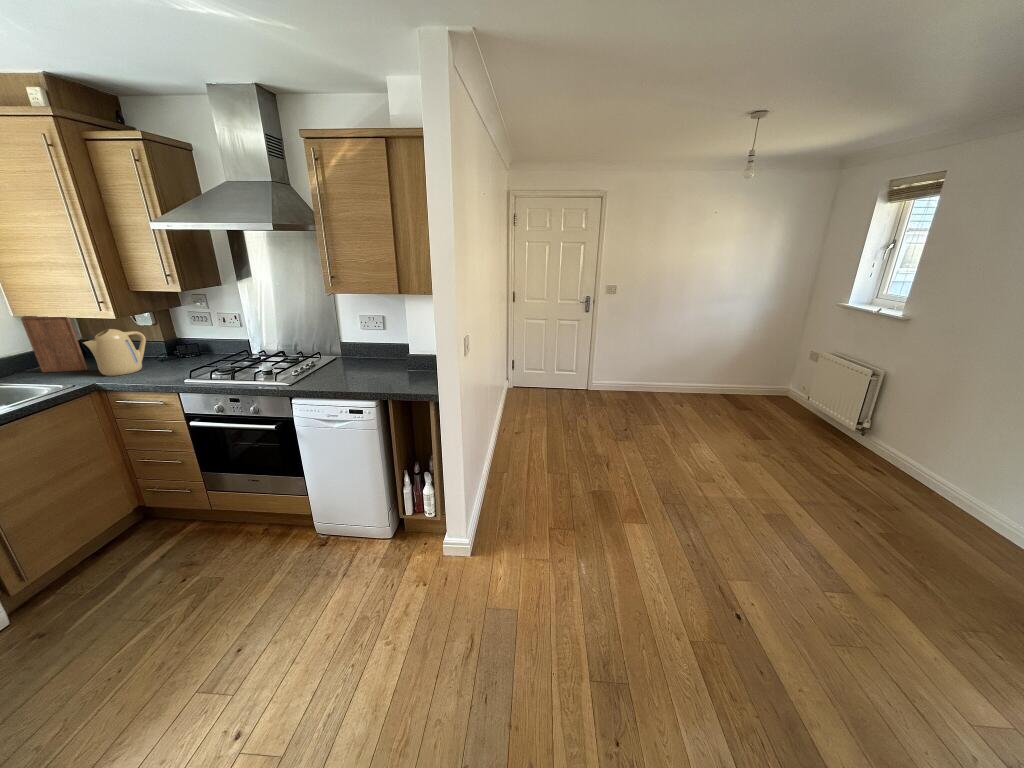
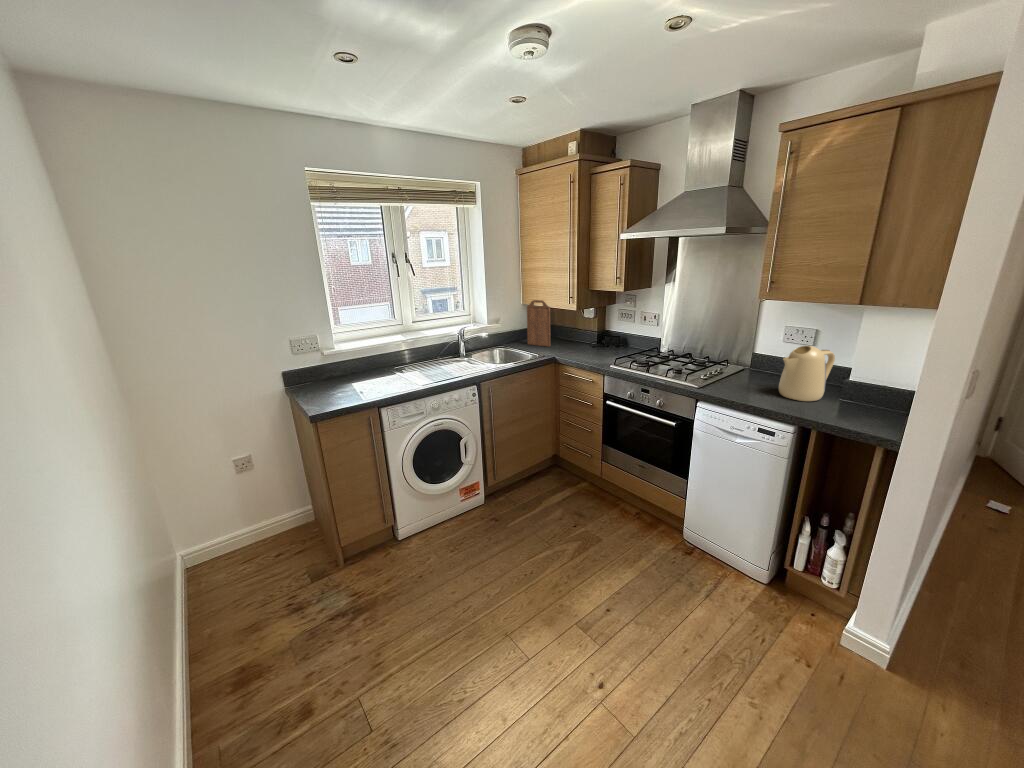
kettle: present [83,329,146,376] -> present [779,346,835,401]

